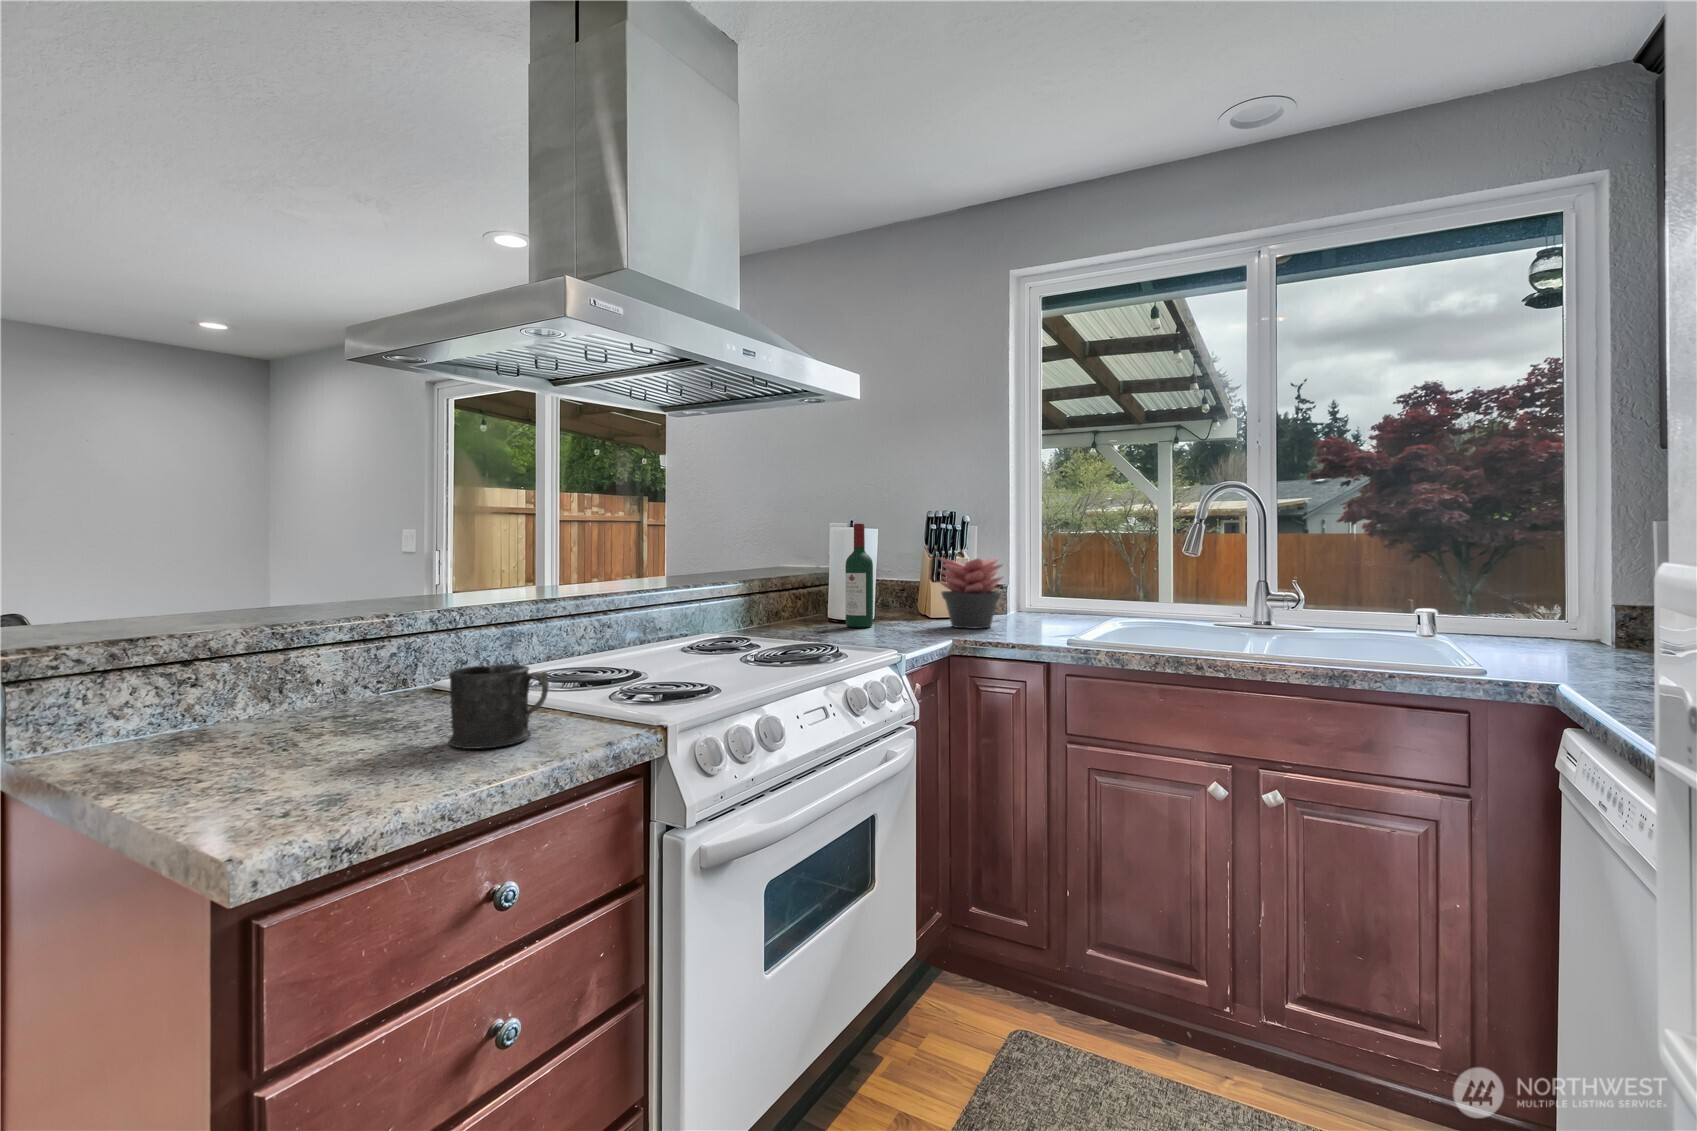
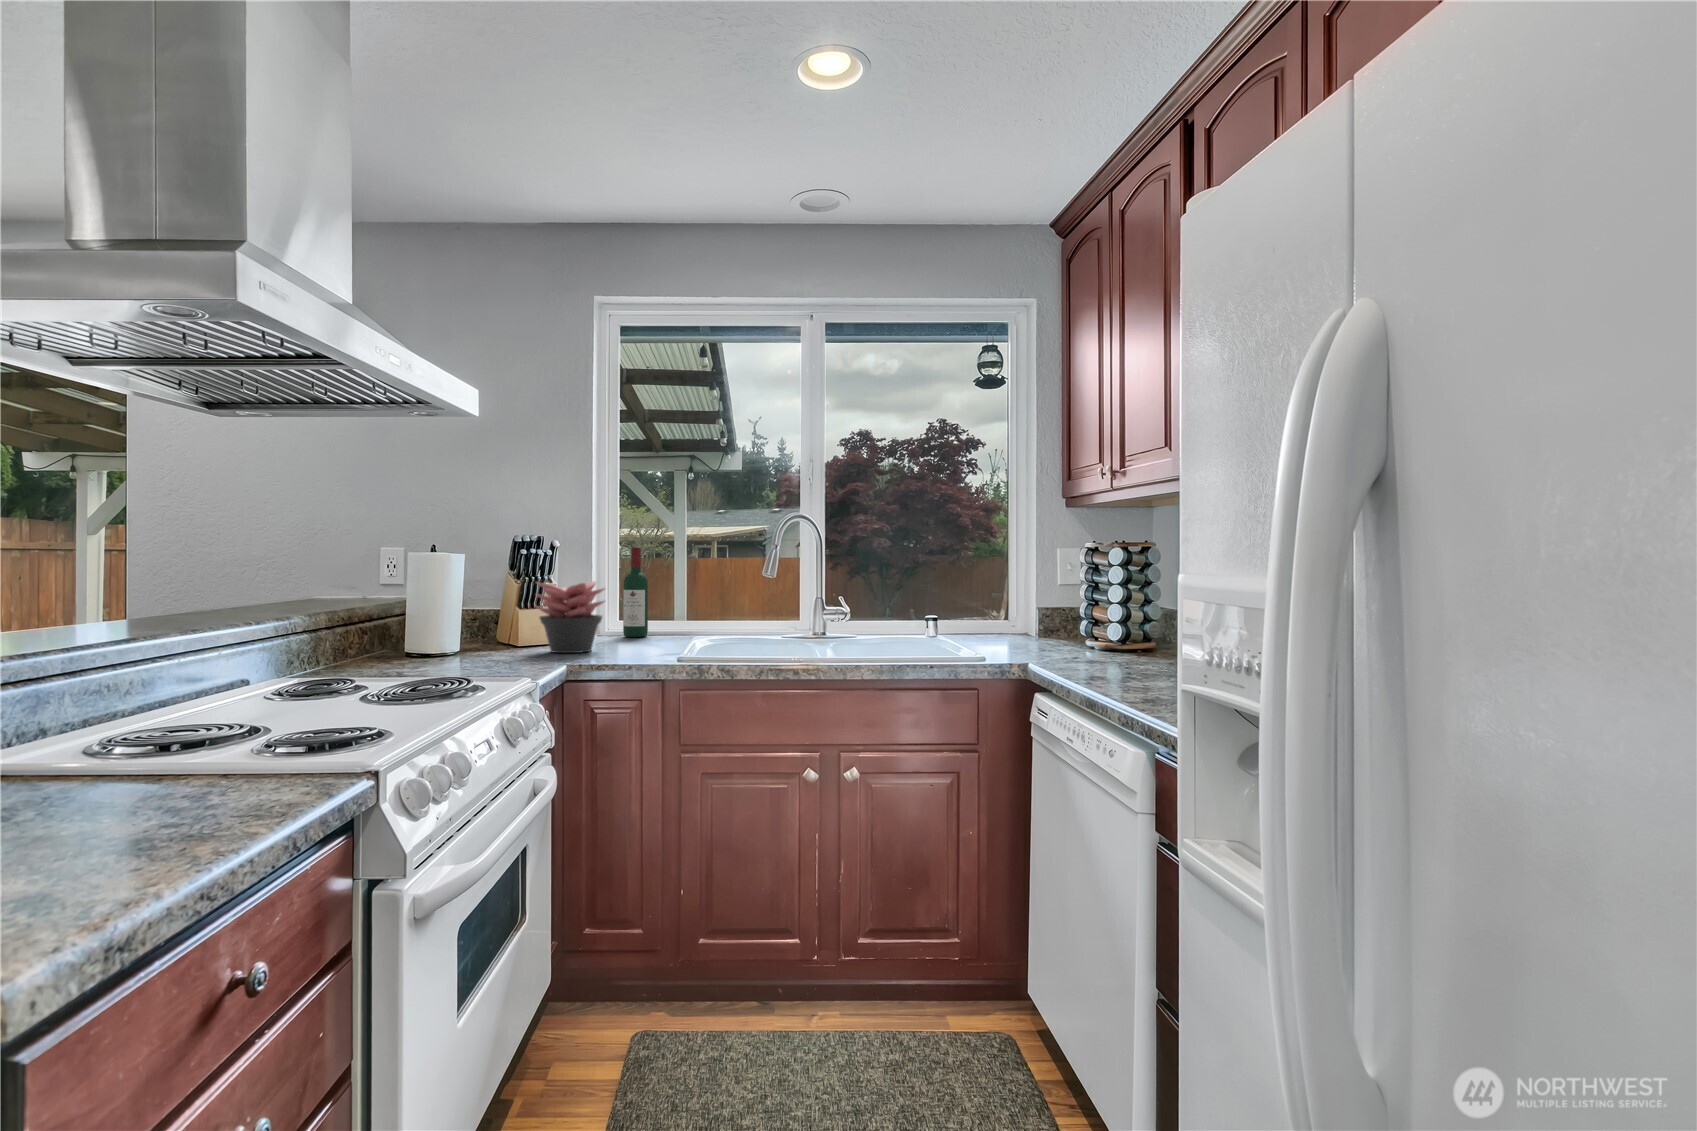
wine bottle: present [845,524,873,628] -> present [623,547,648,637]
mug: present [449,664,549,749] -> none [100,726,244,830]

